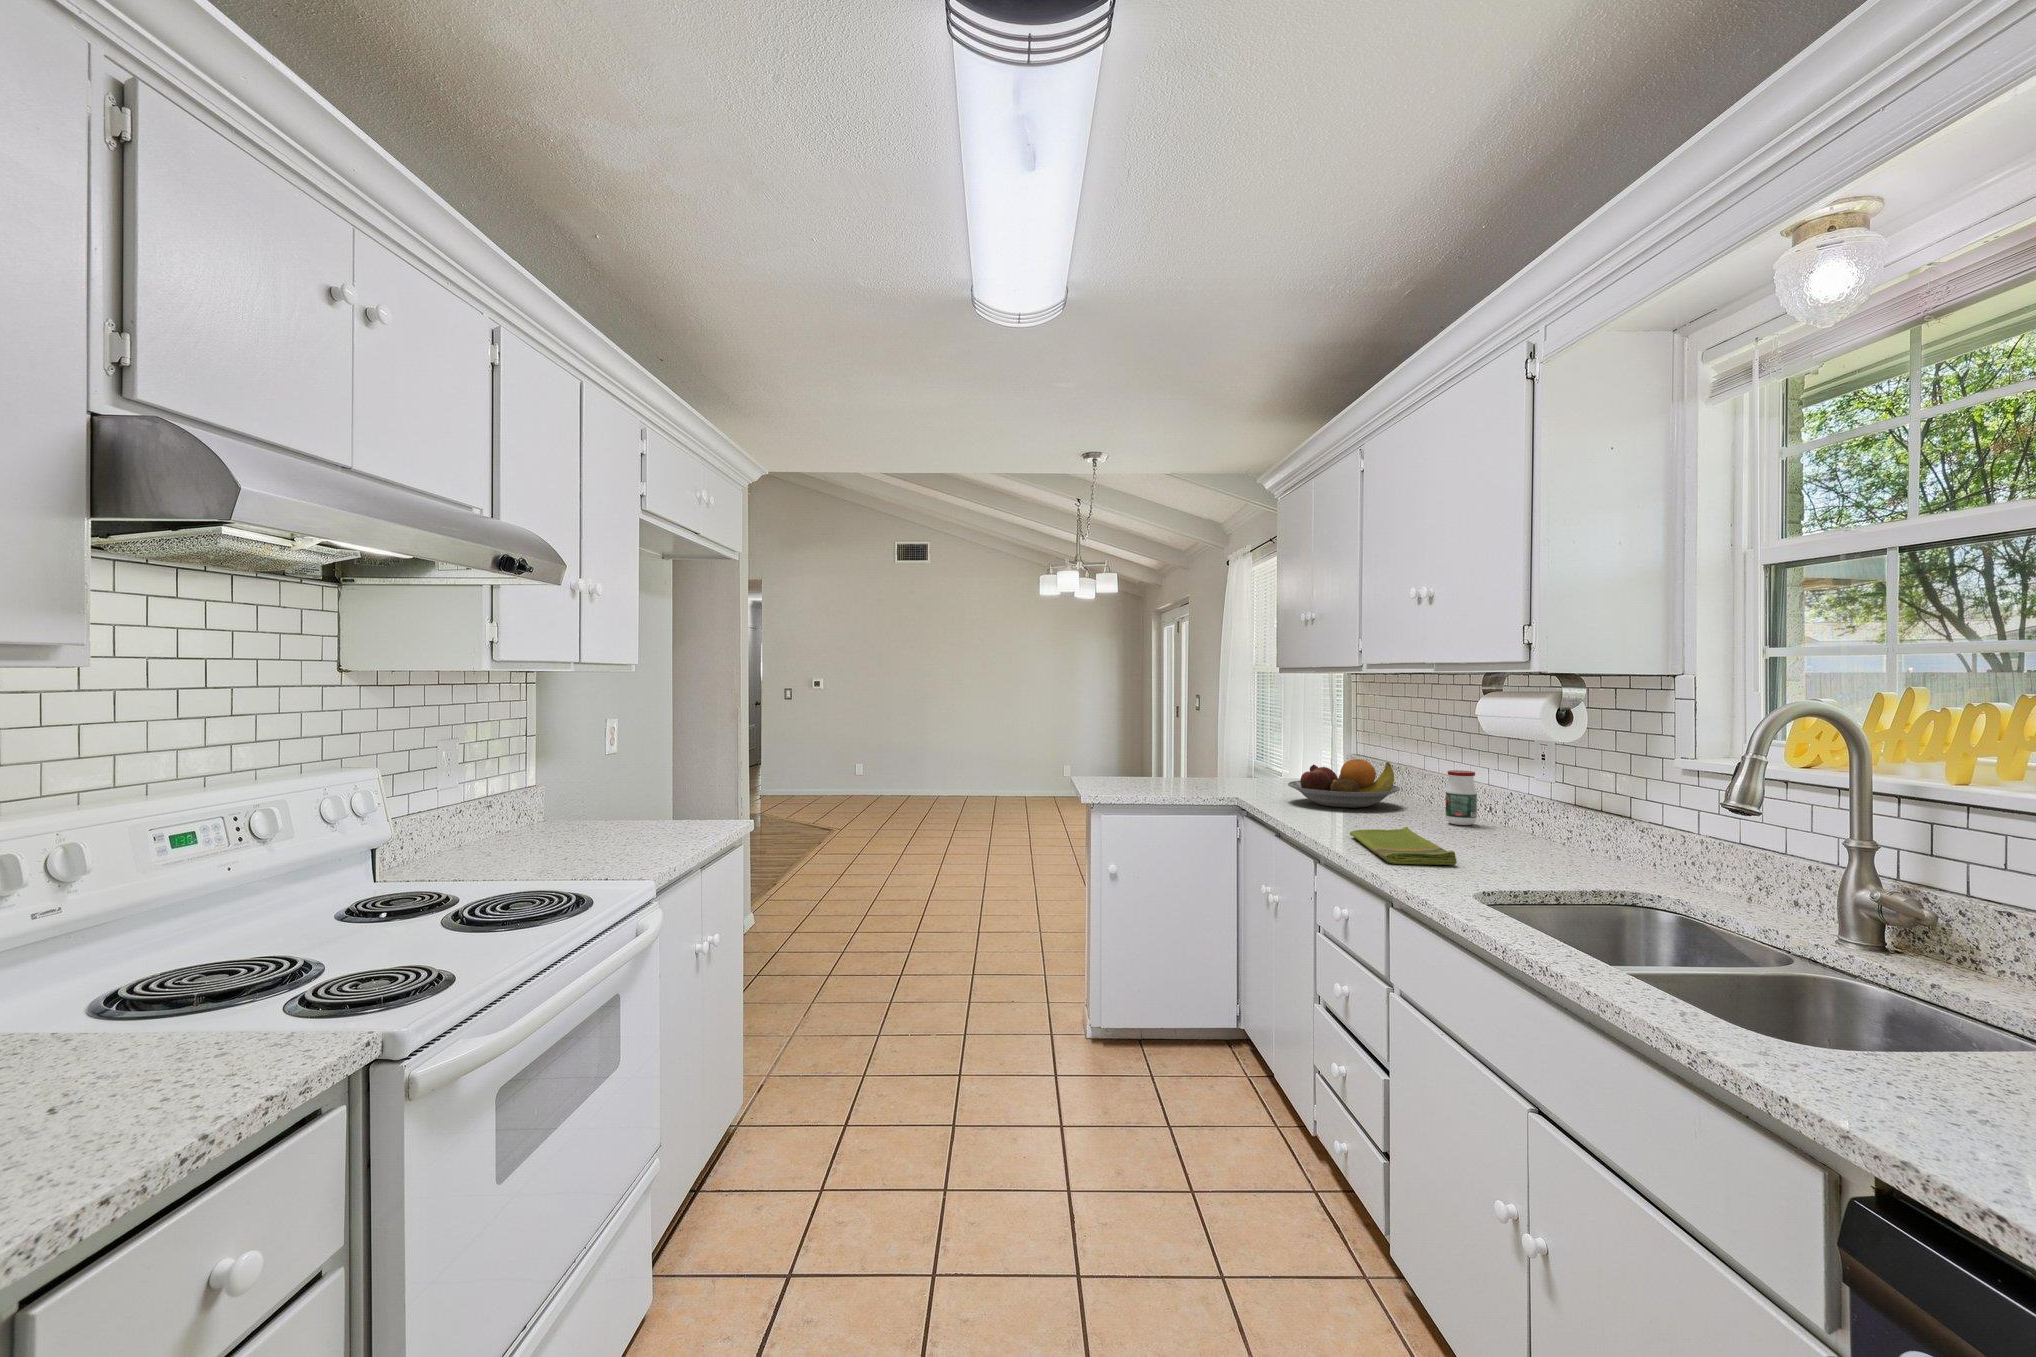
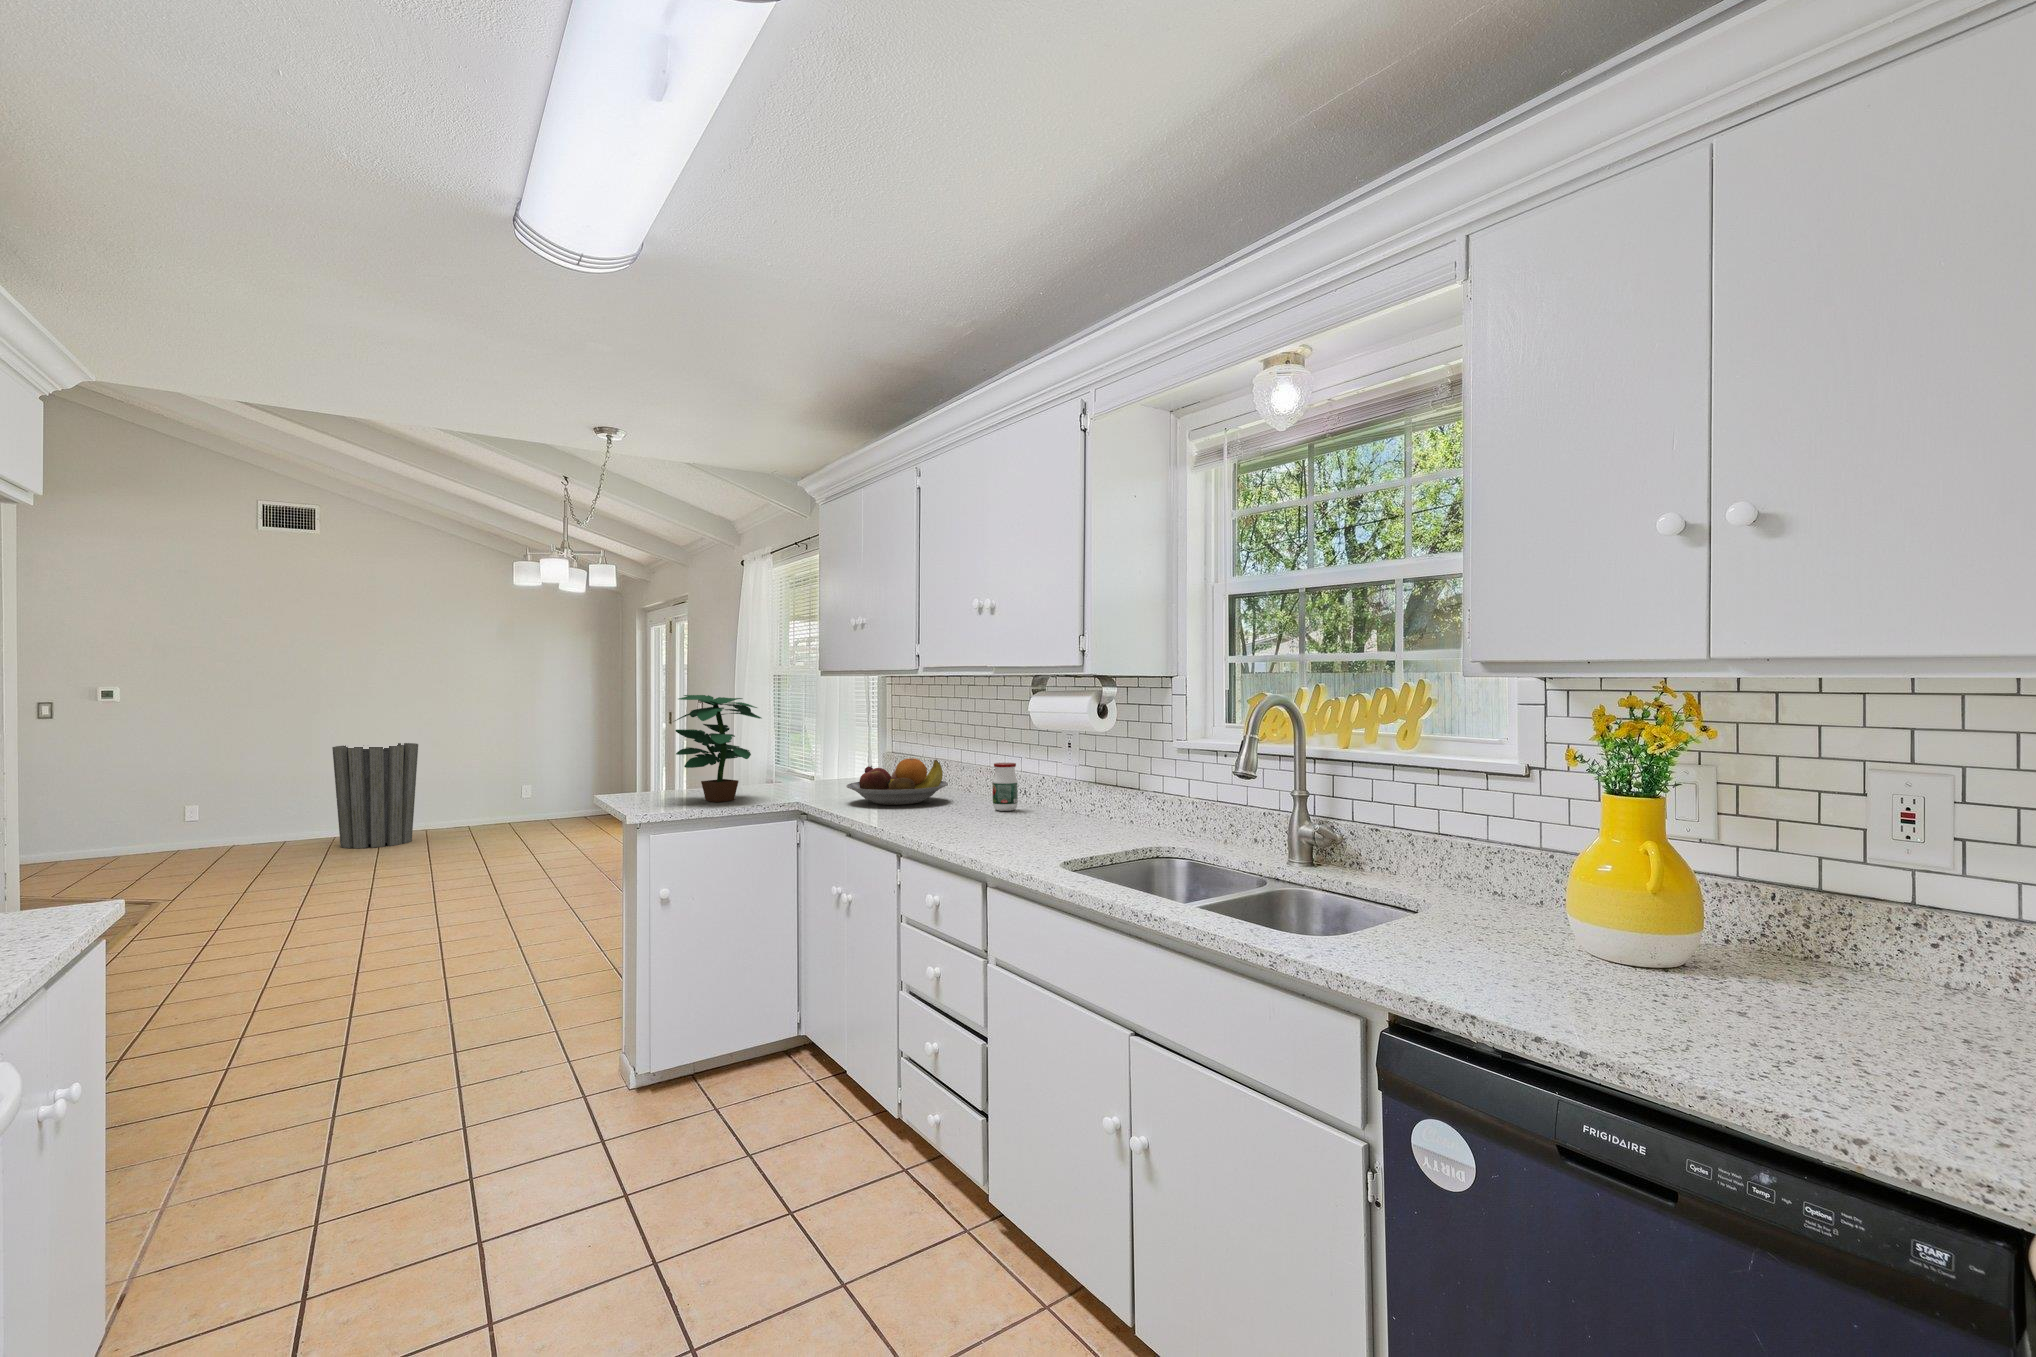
potted plant: none [1126,688,1209,790] -> present [675,695,761,802]
trash can: none [926,721,983,804] -> present [332,743,418,848]
dish towel: present [1350,827,1457,865] -> none [925,815,1025,848]

